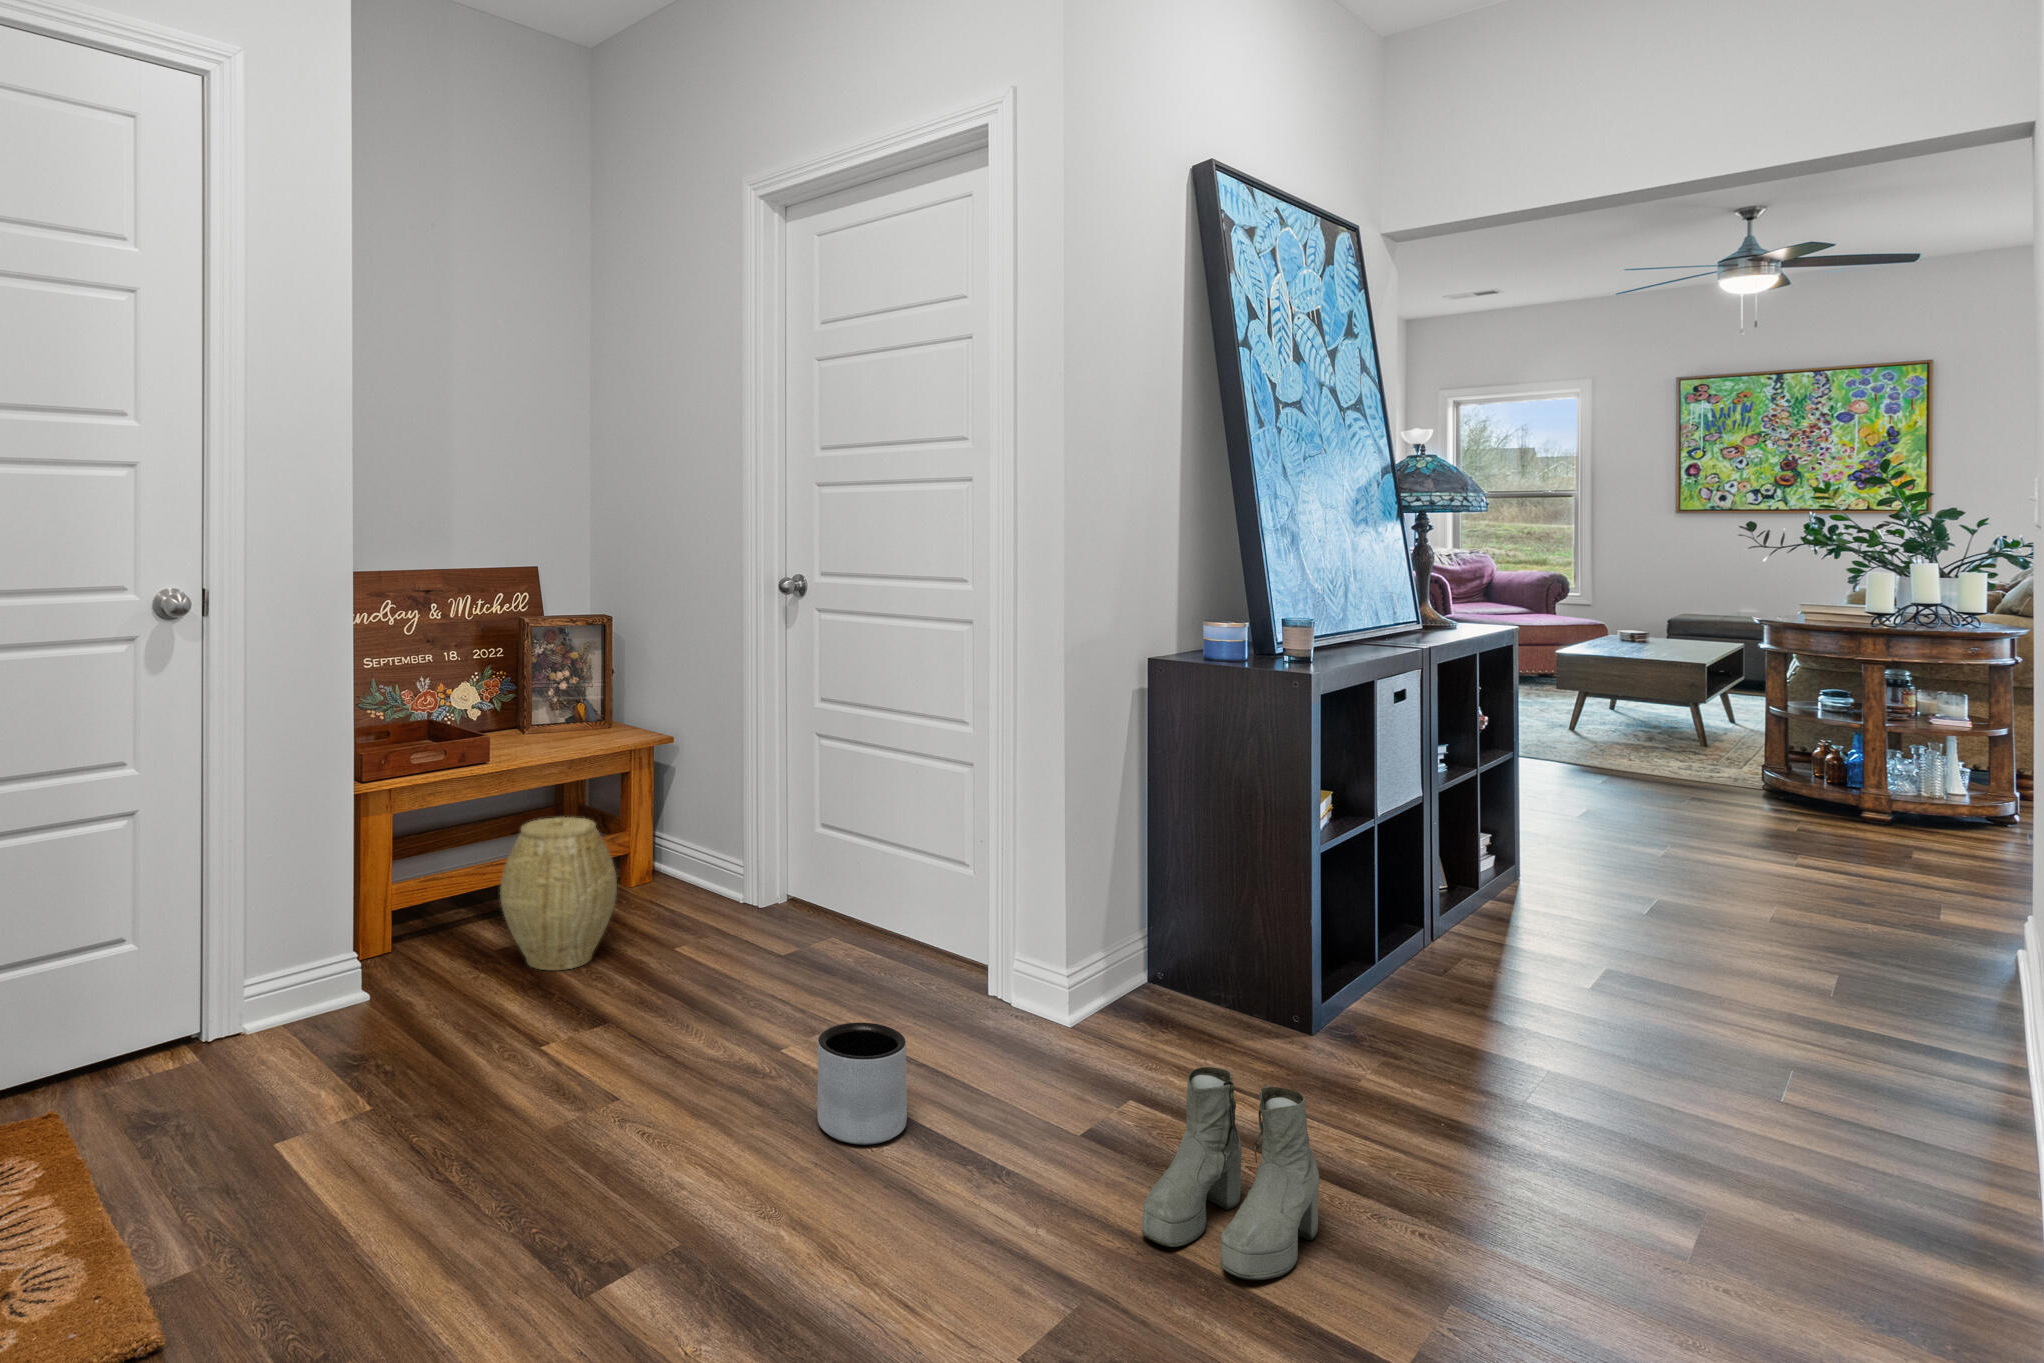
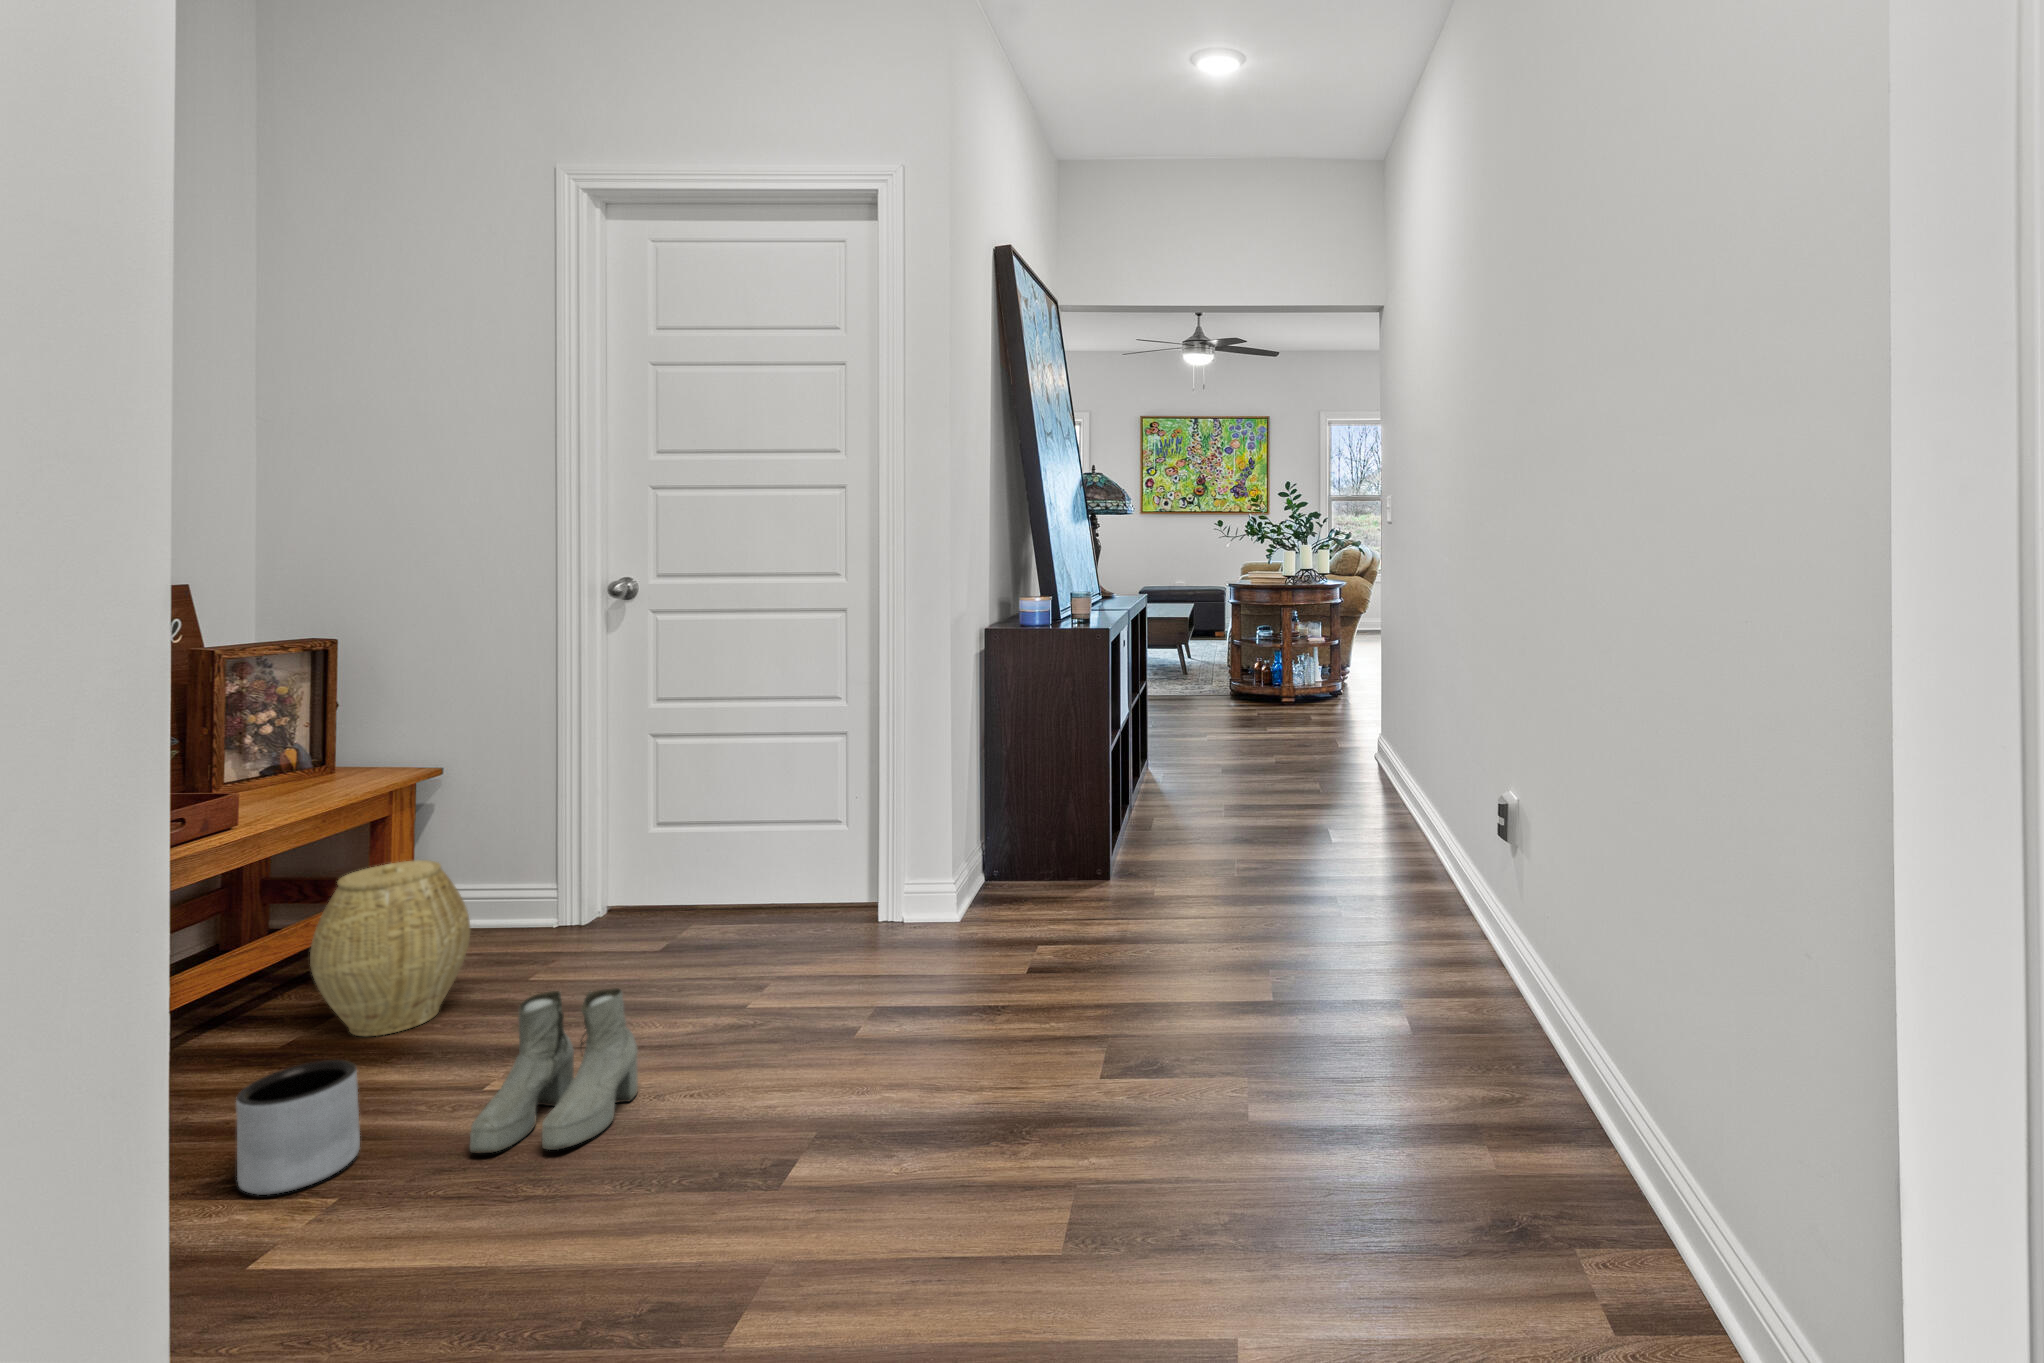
planter: present [817,1022,907,1145] -> present [236,1060,360,1195]
boots: present [1142,1067,1319,1280] -> present [469,988,638,1153]

